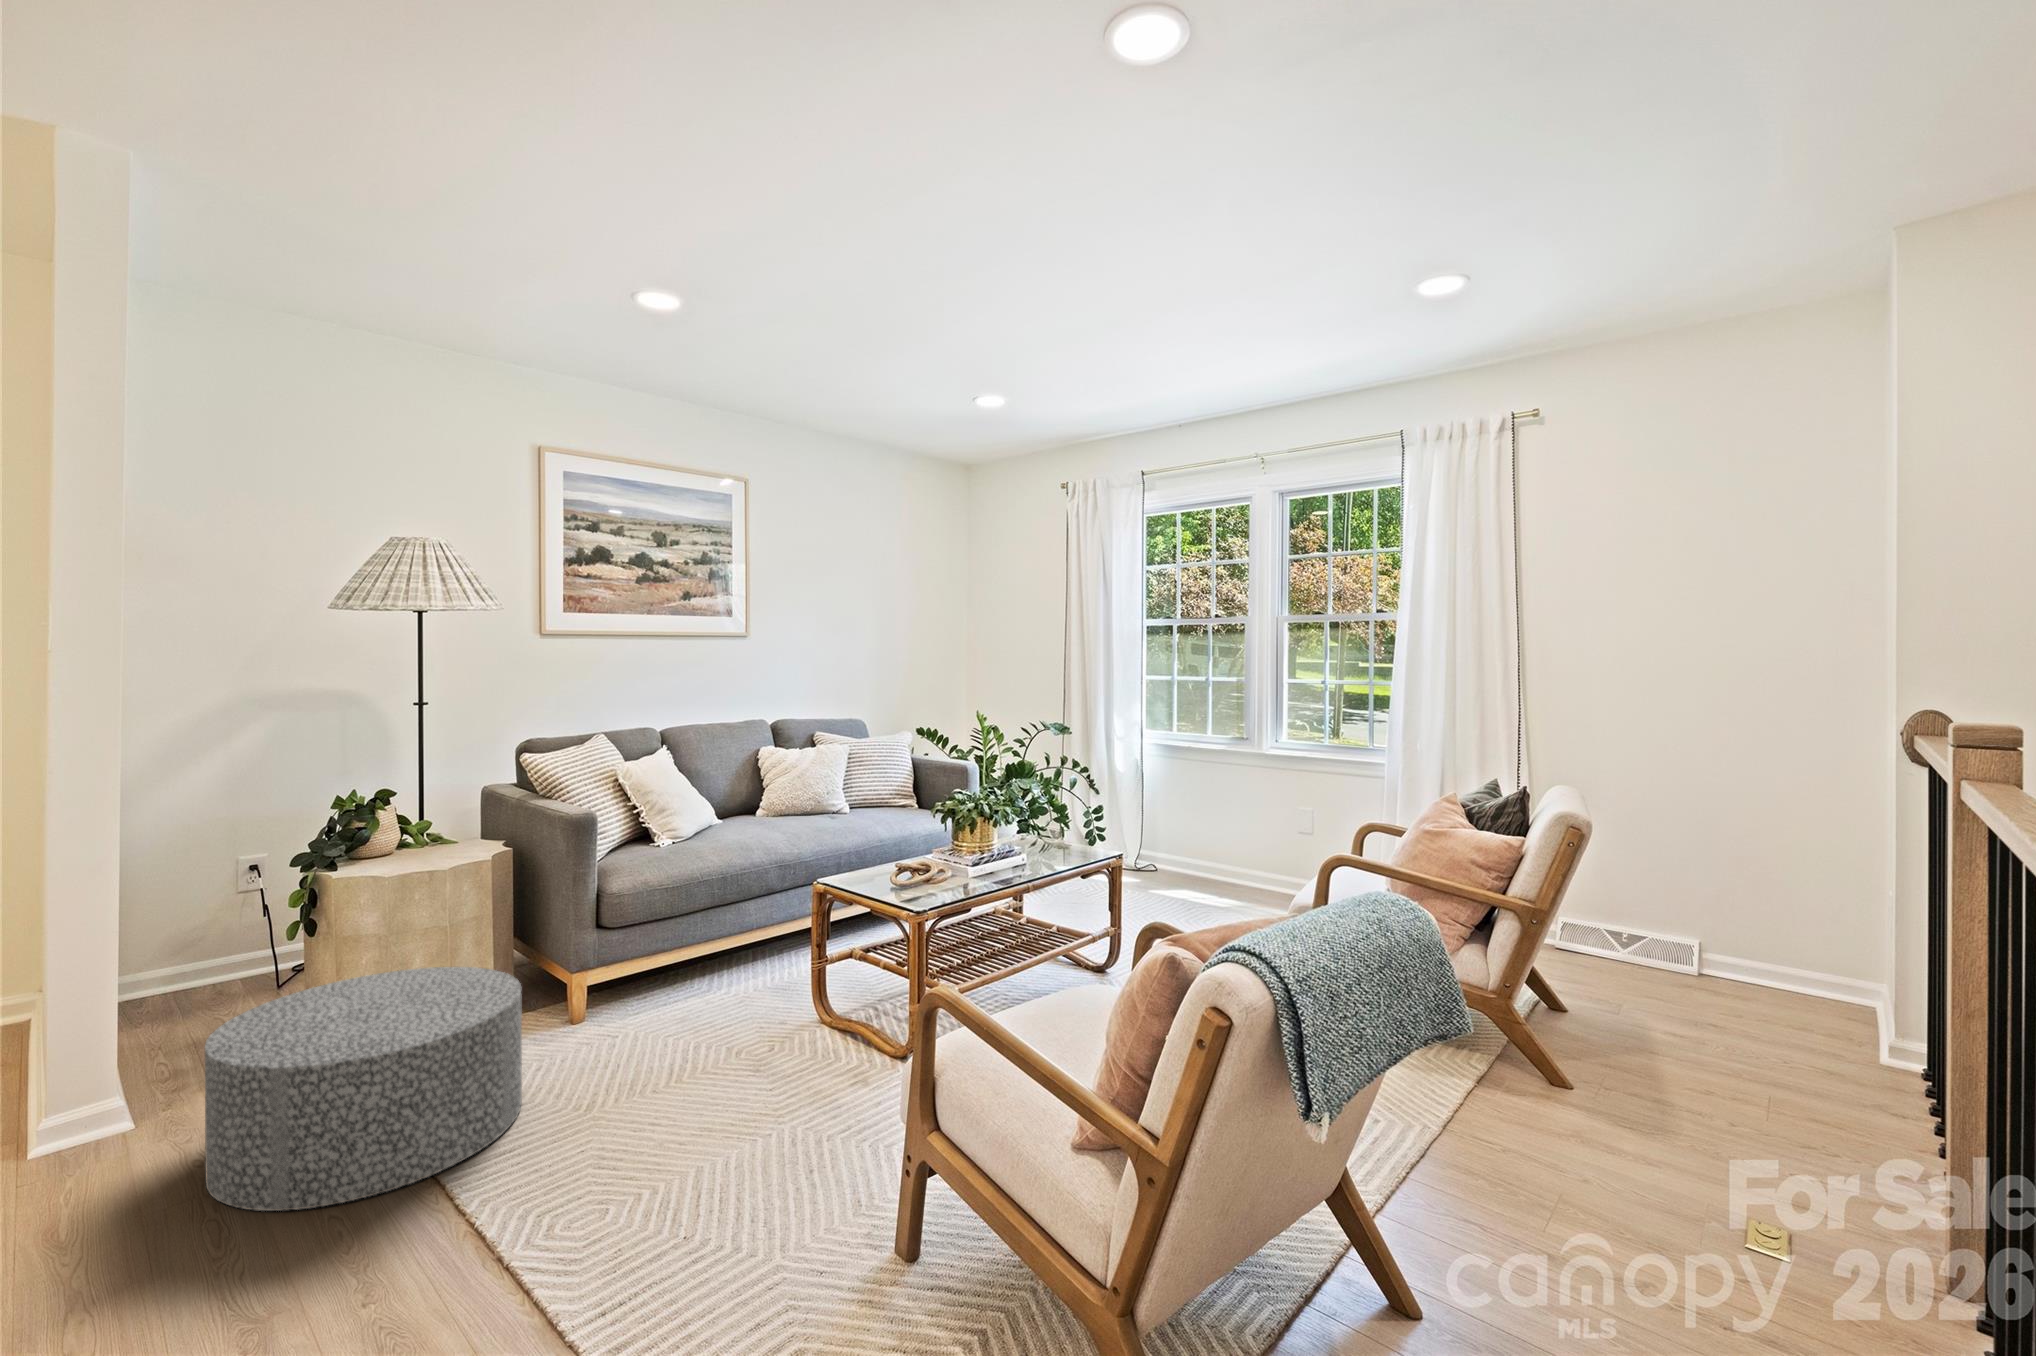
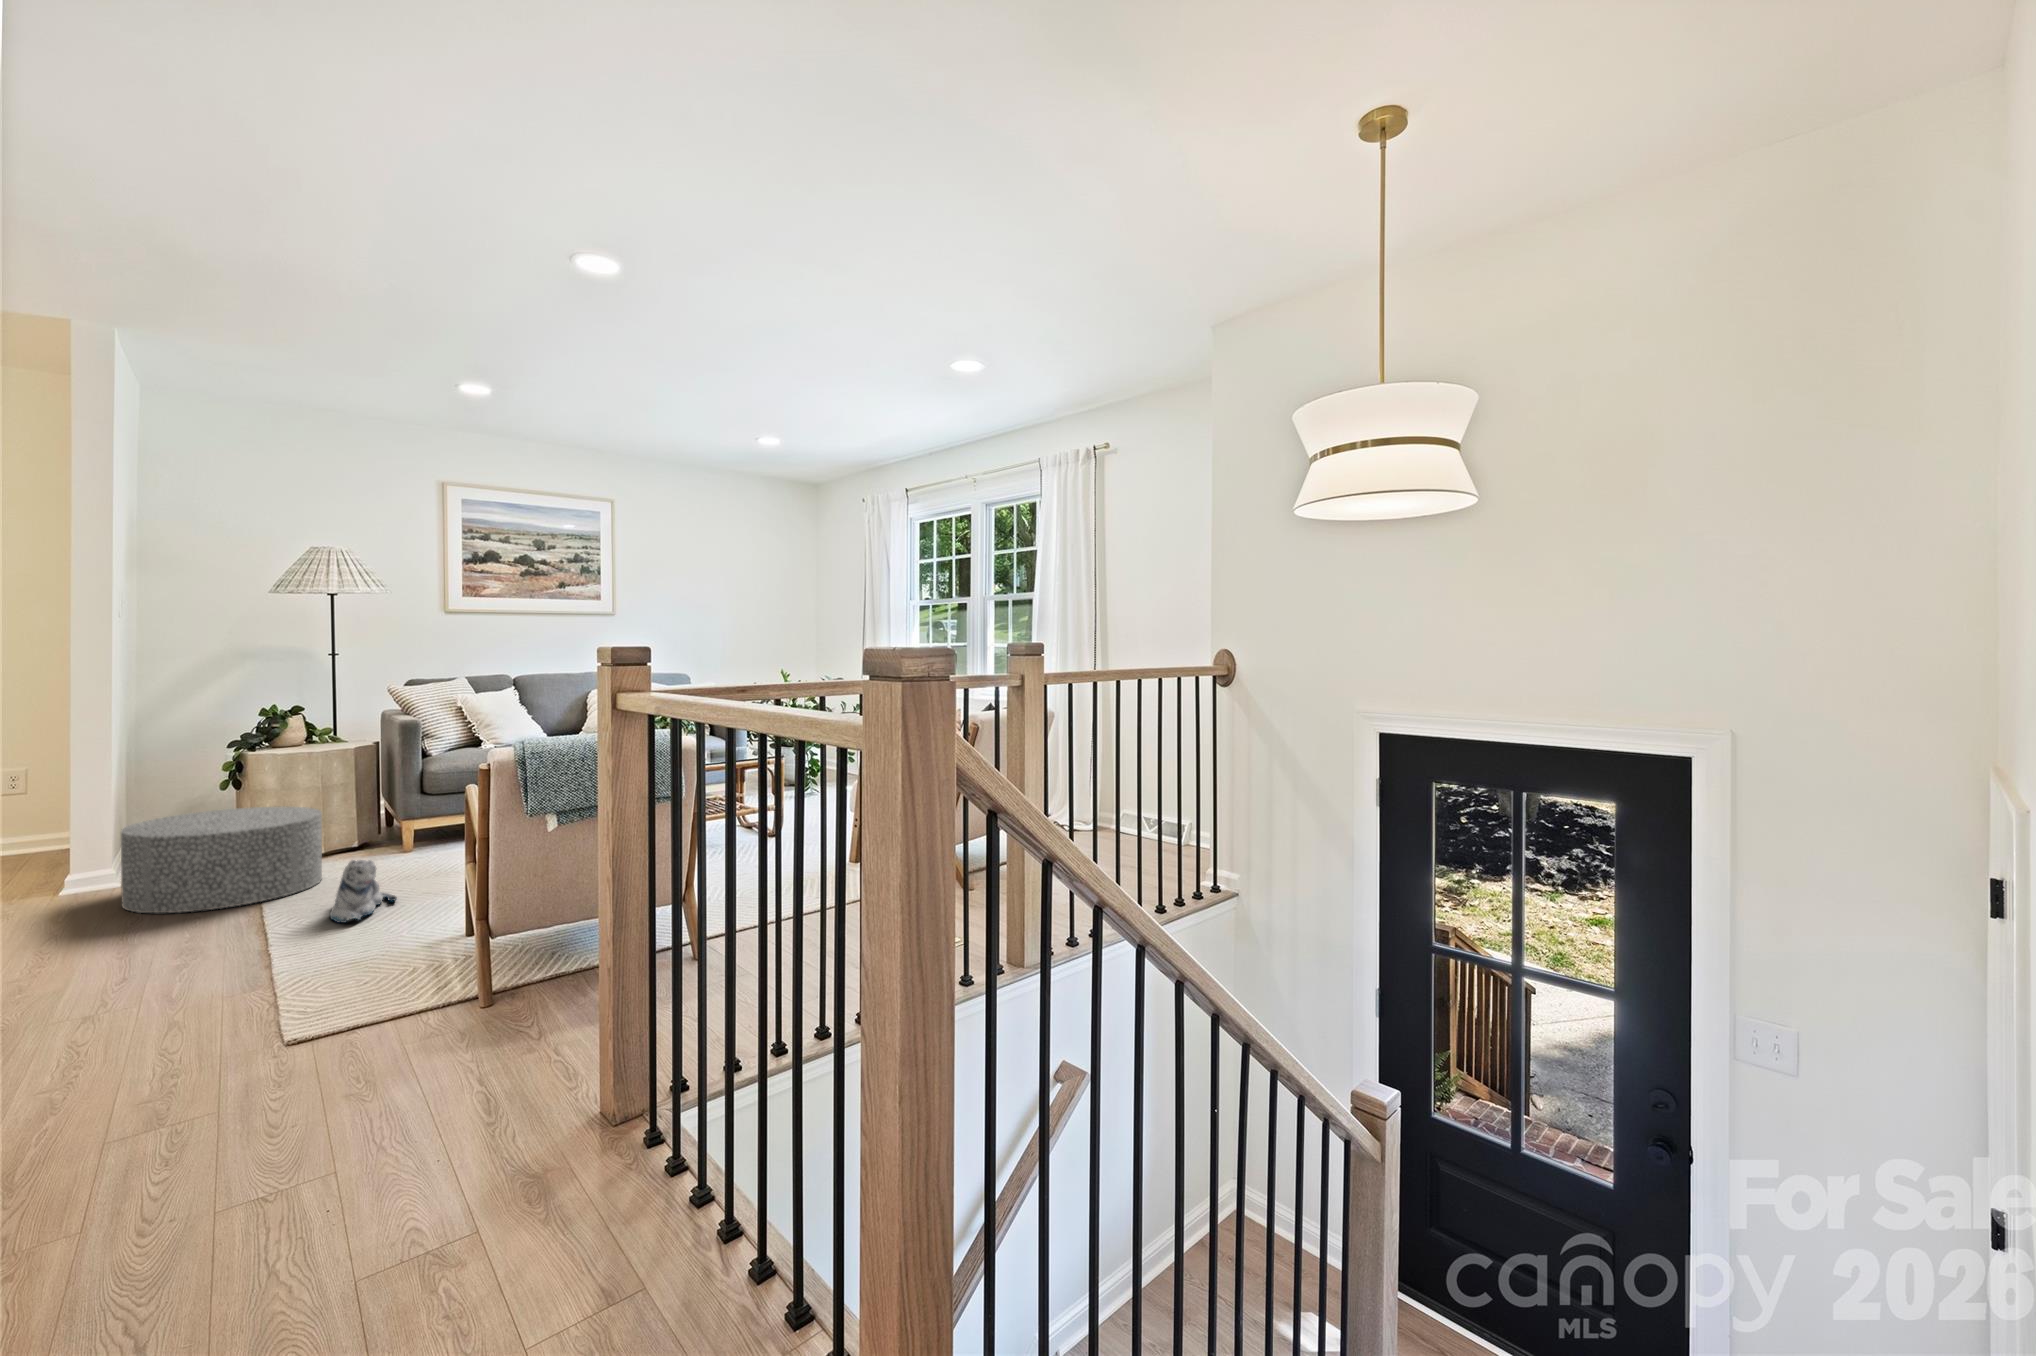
plush toy: none [614,1074,709,1201] -> present [330,860,397,923]

